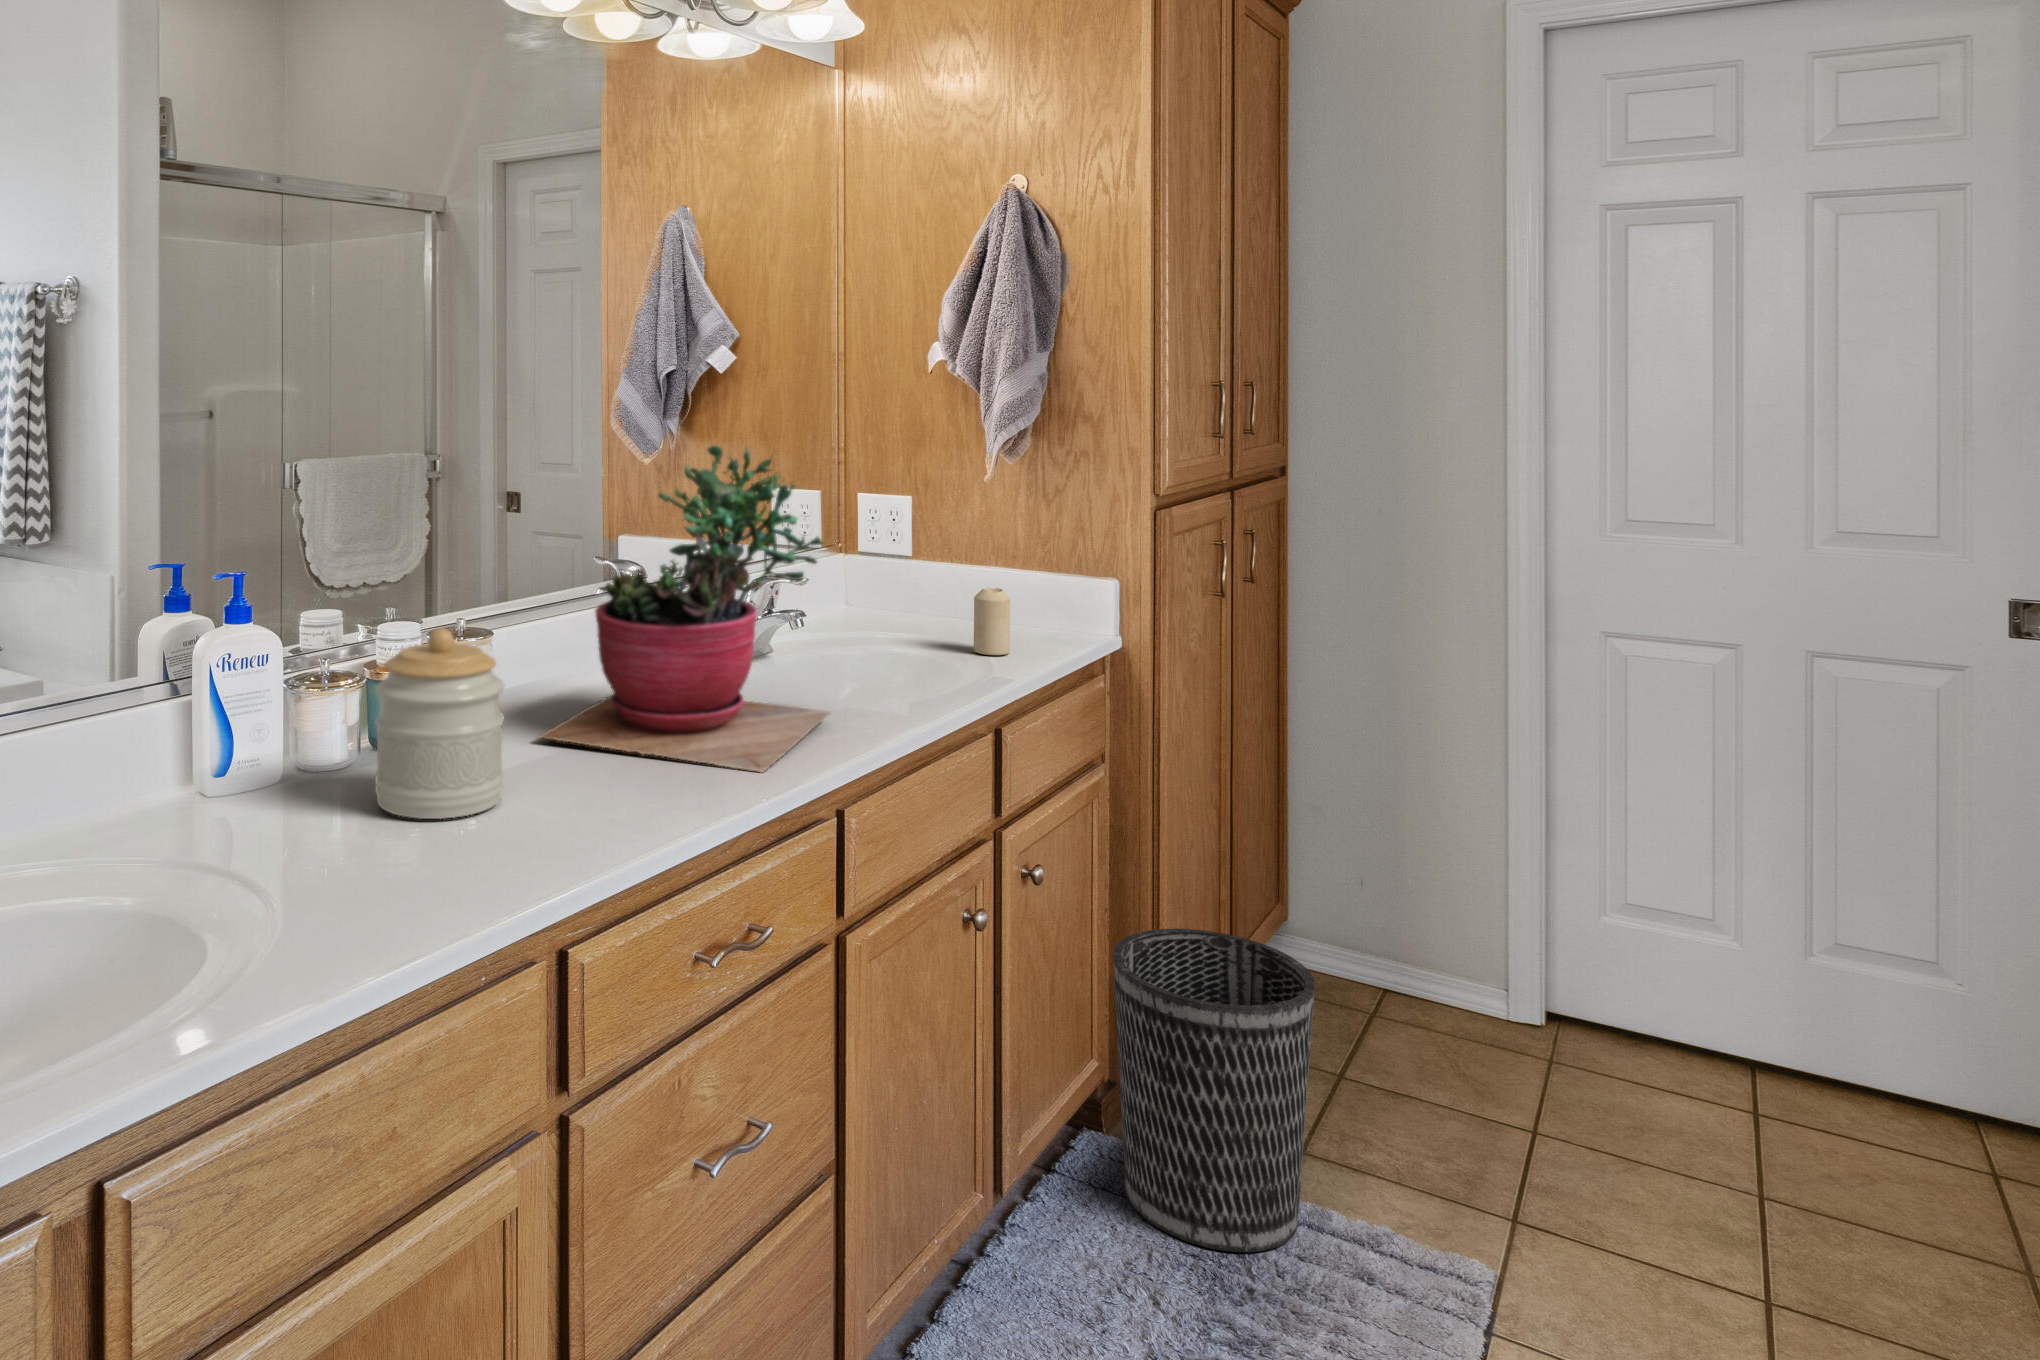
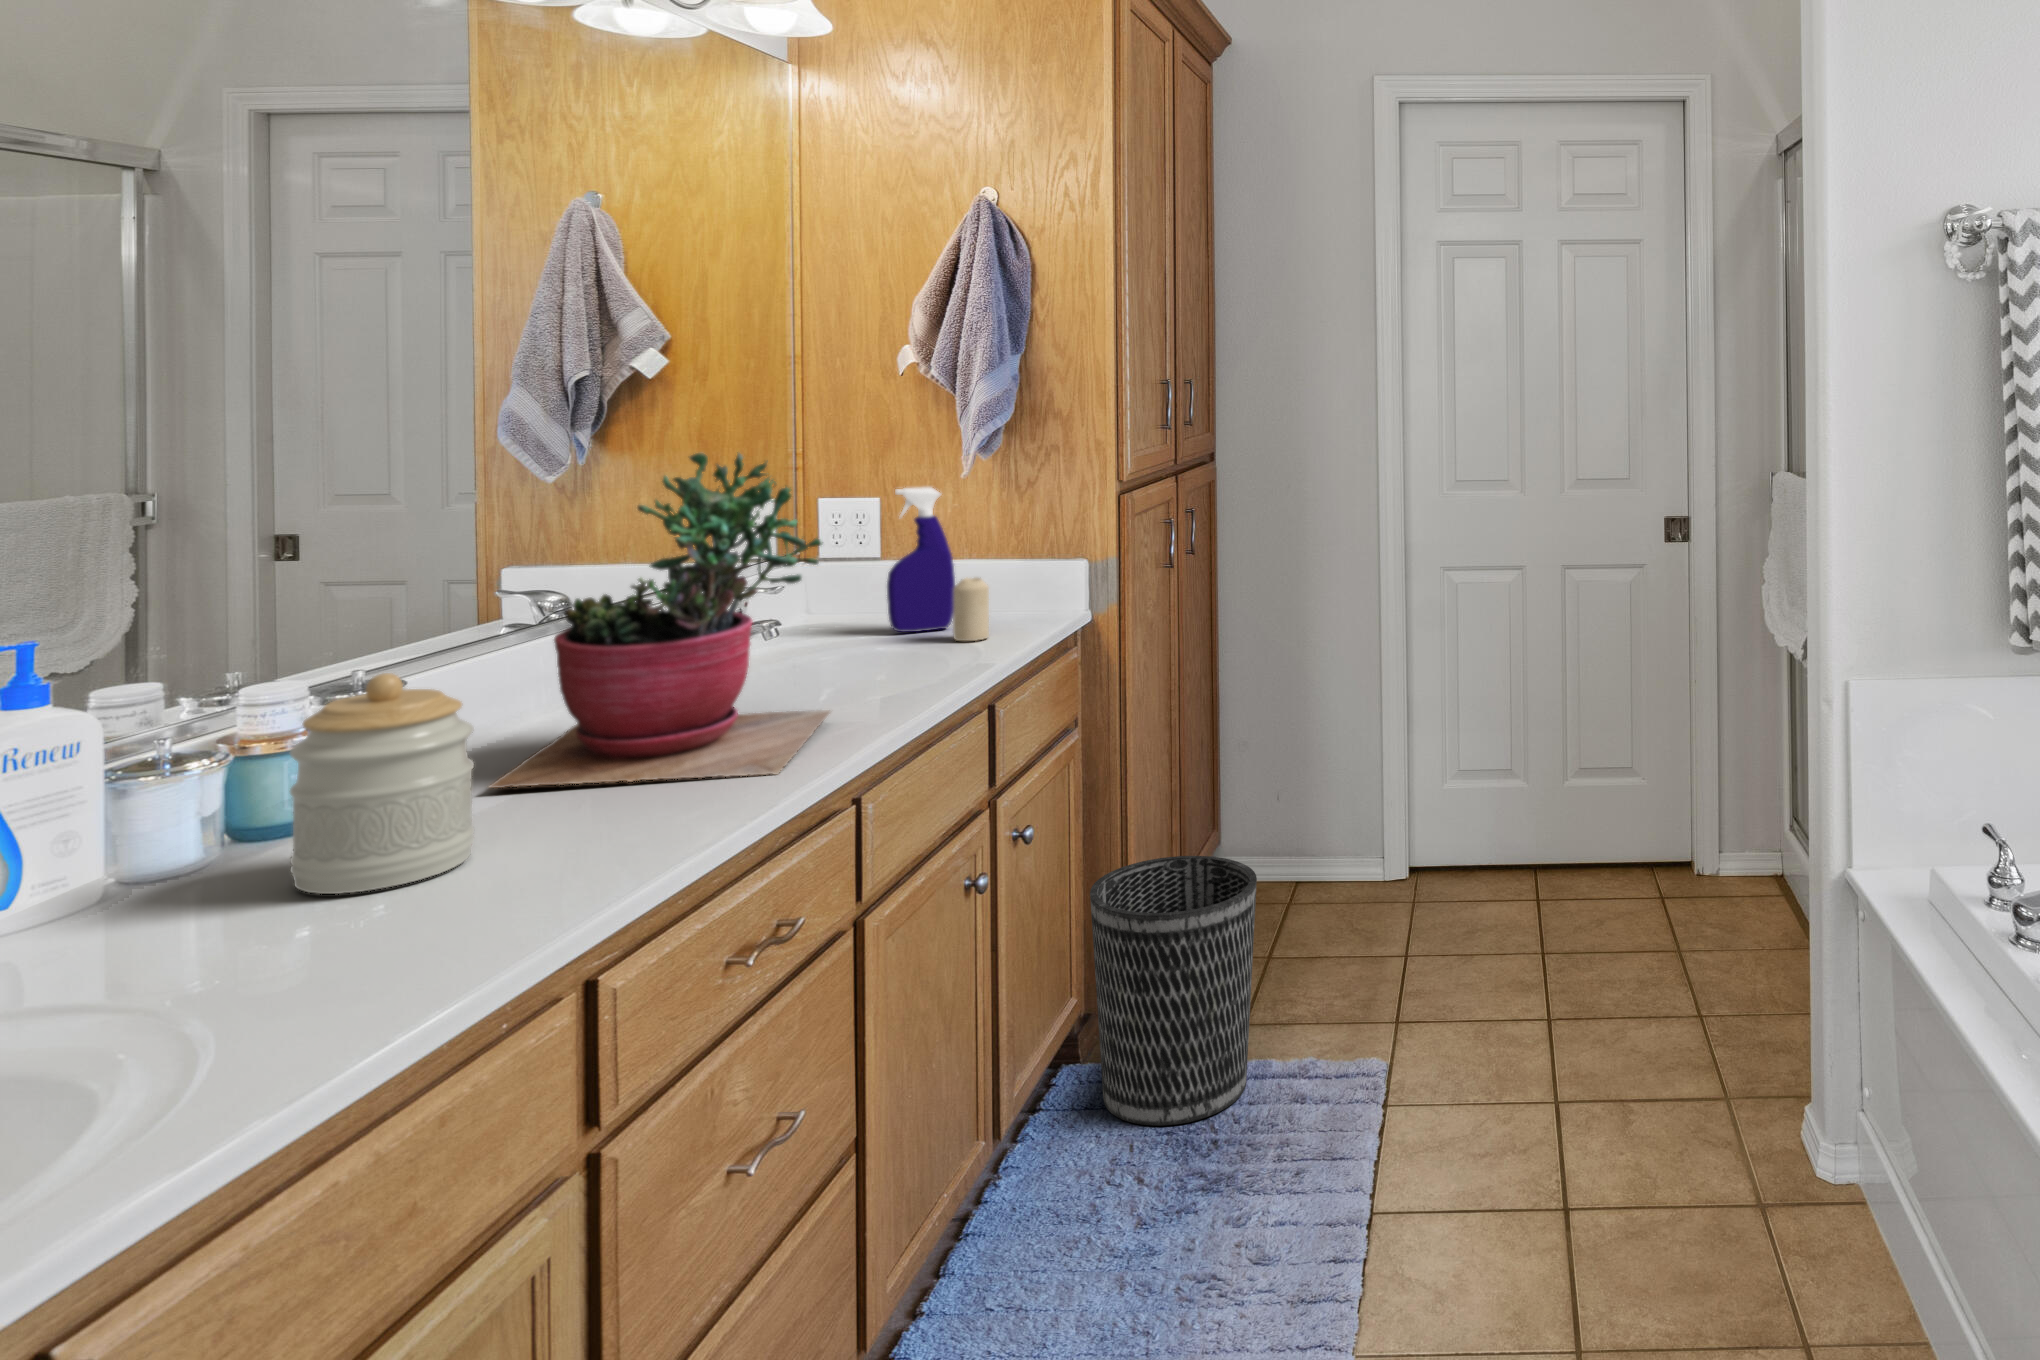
spray bottle: none [914,488,981,637] -> present [887,487,955,632]

